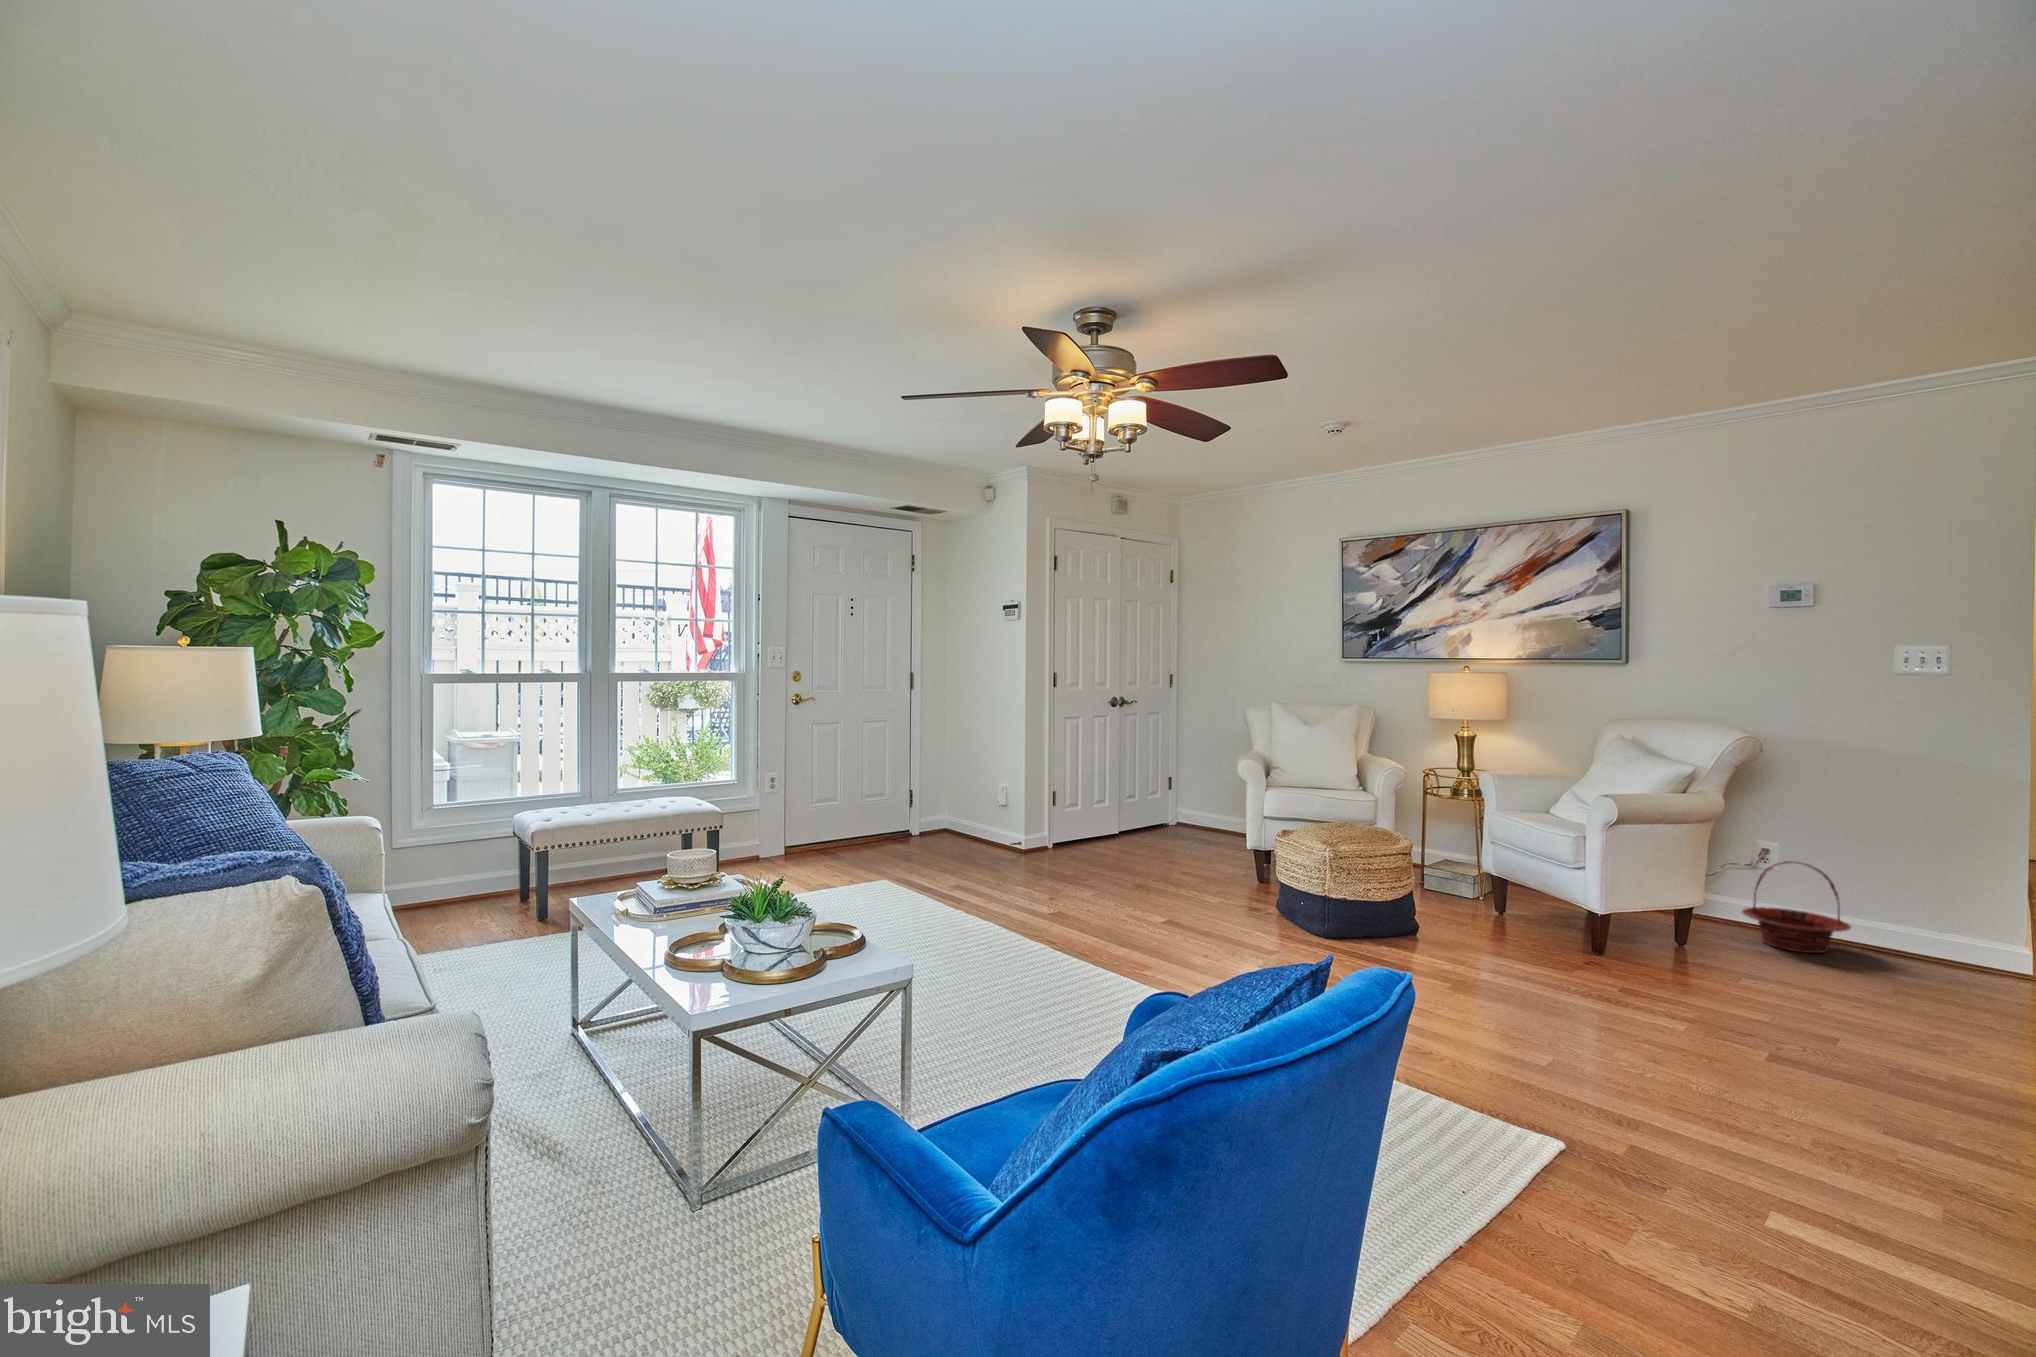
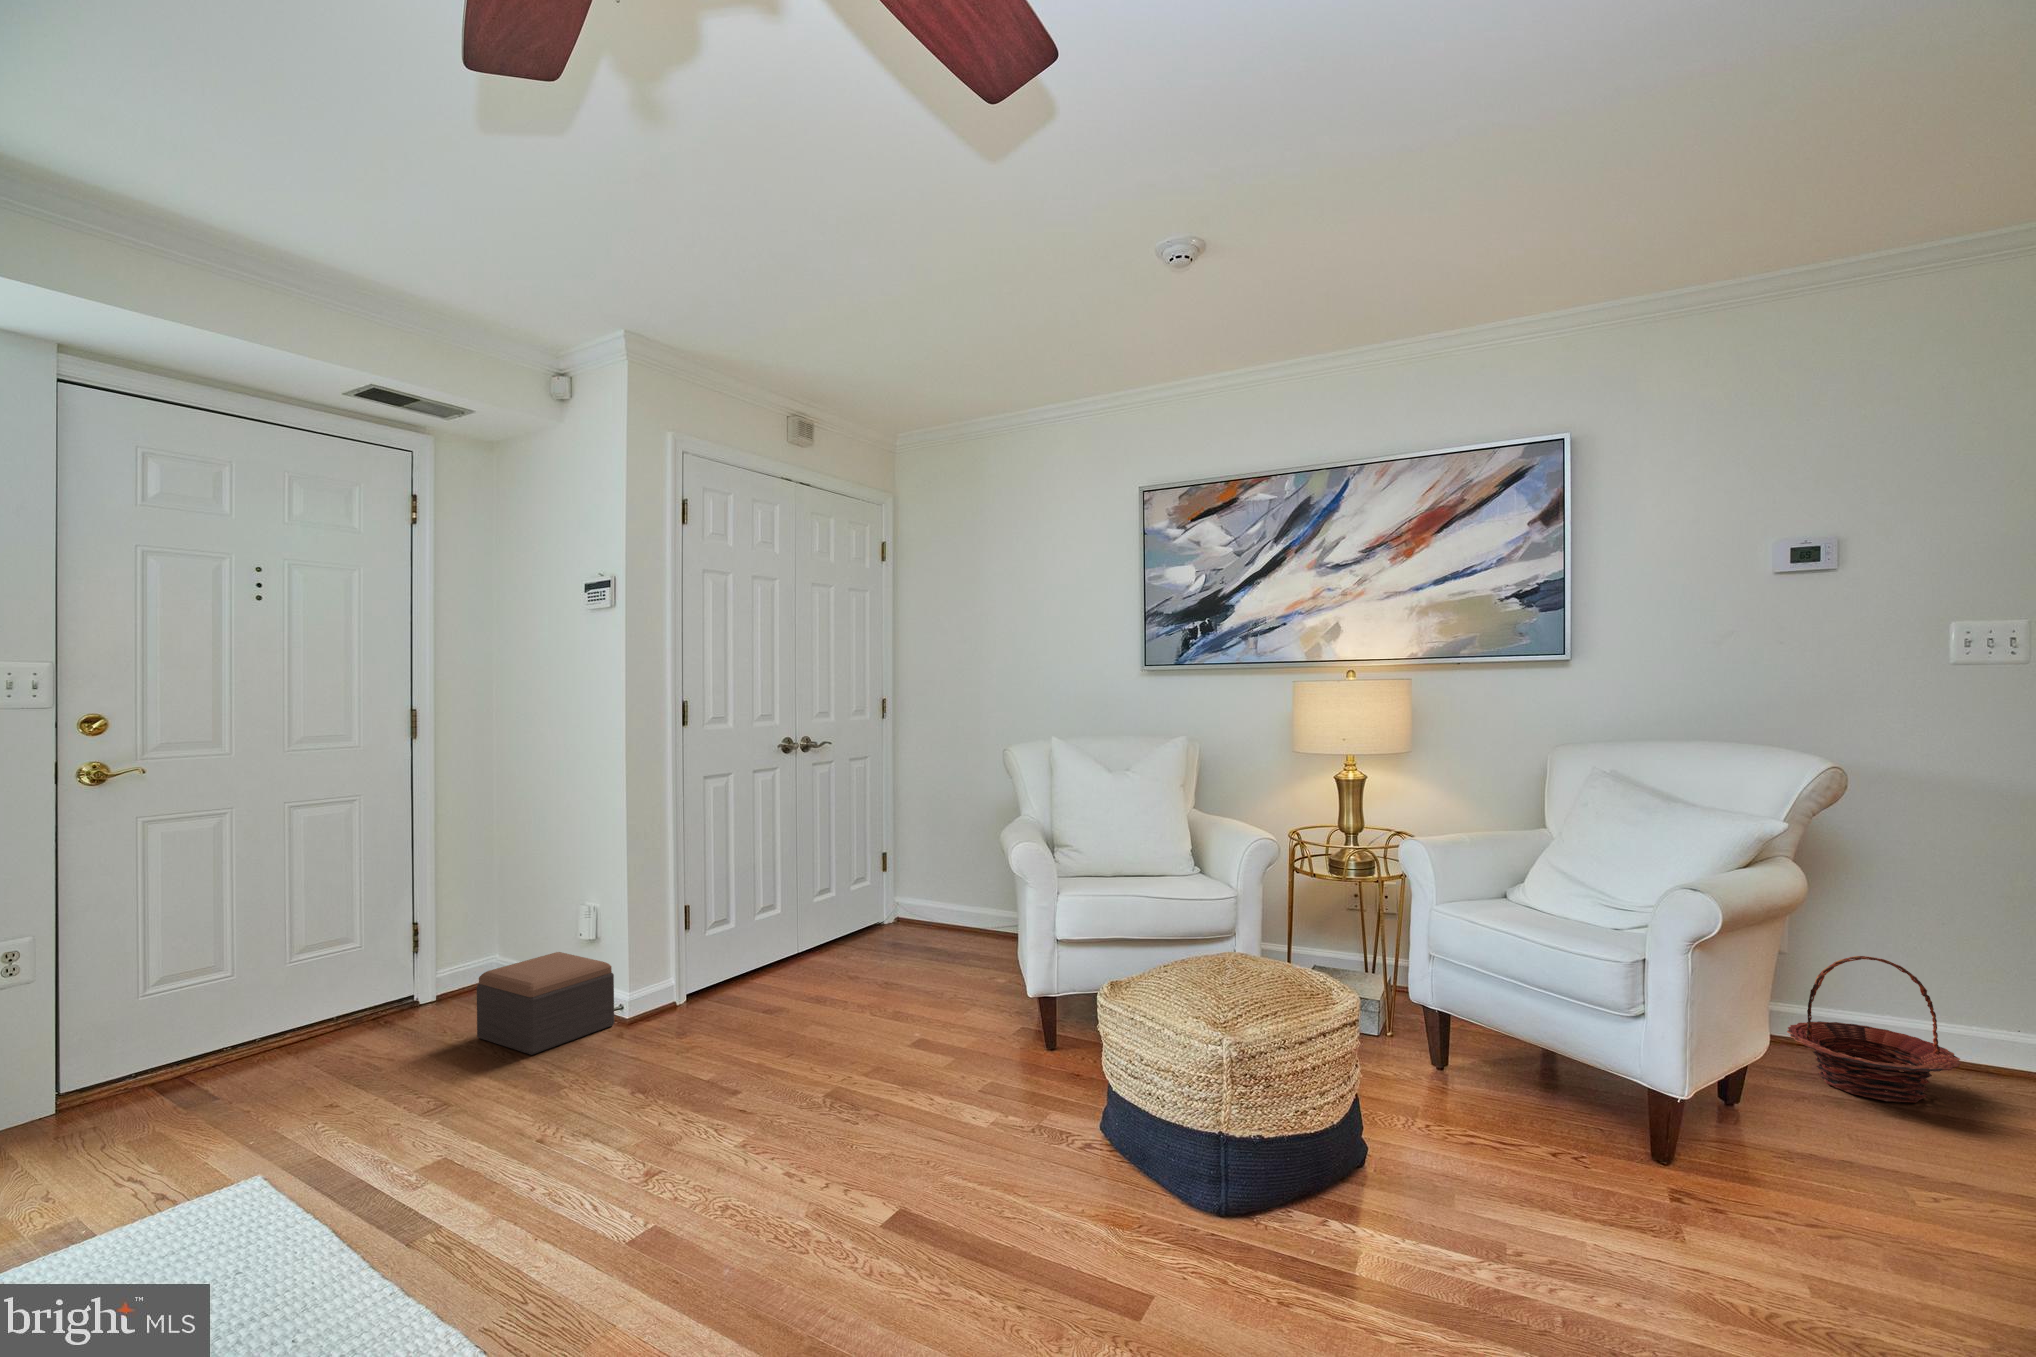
footstool: none [946,810,1013,856] -> present [477,952,614,1055]

